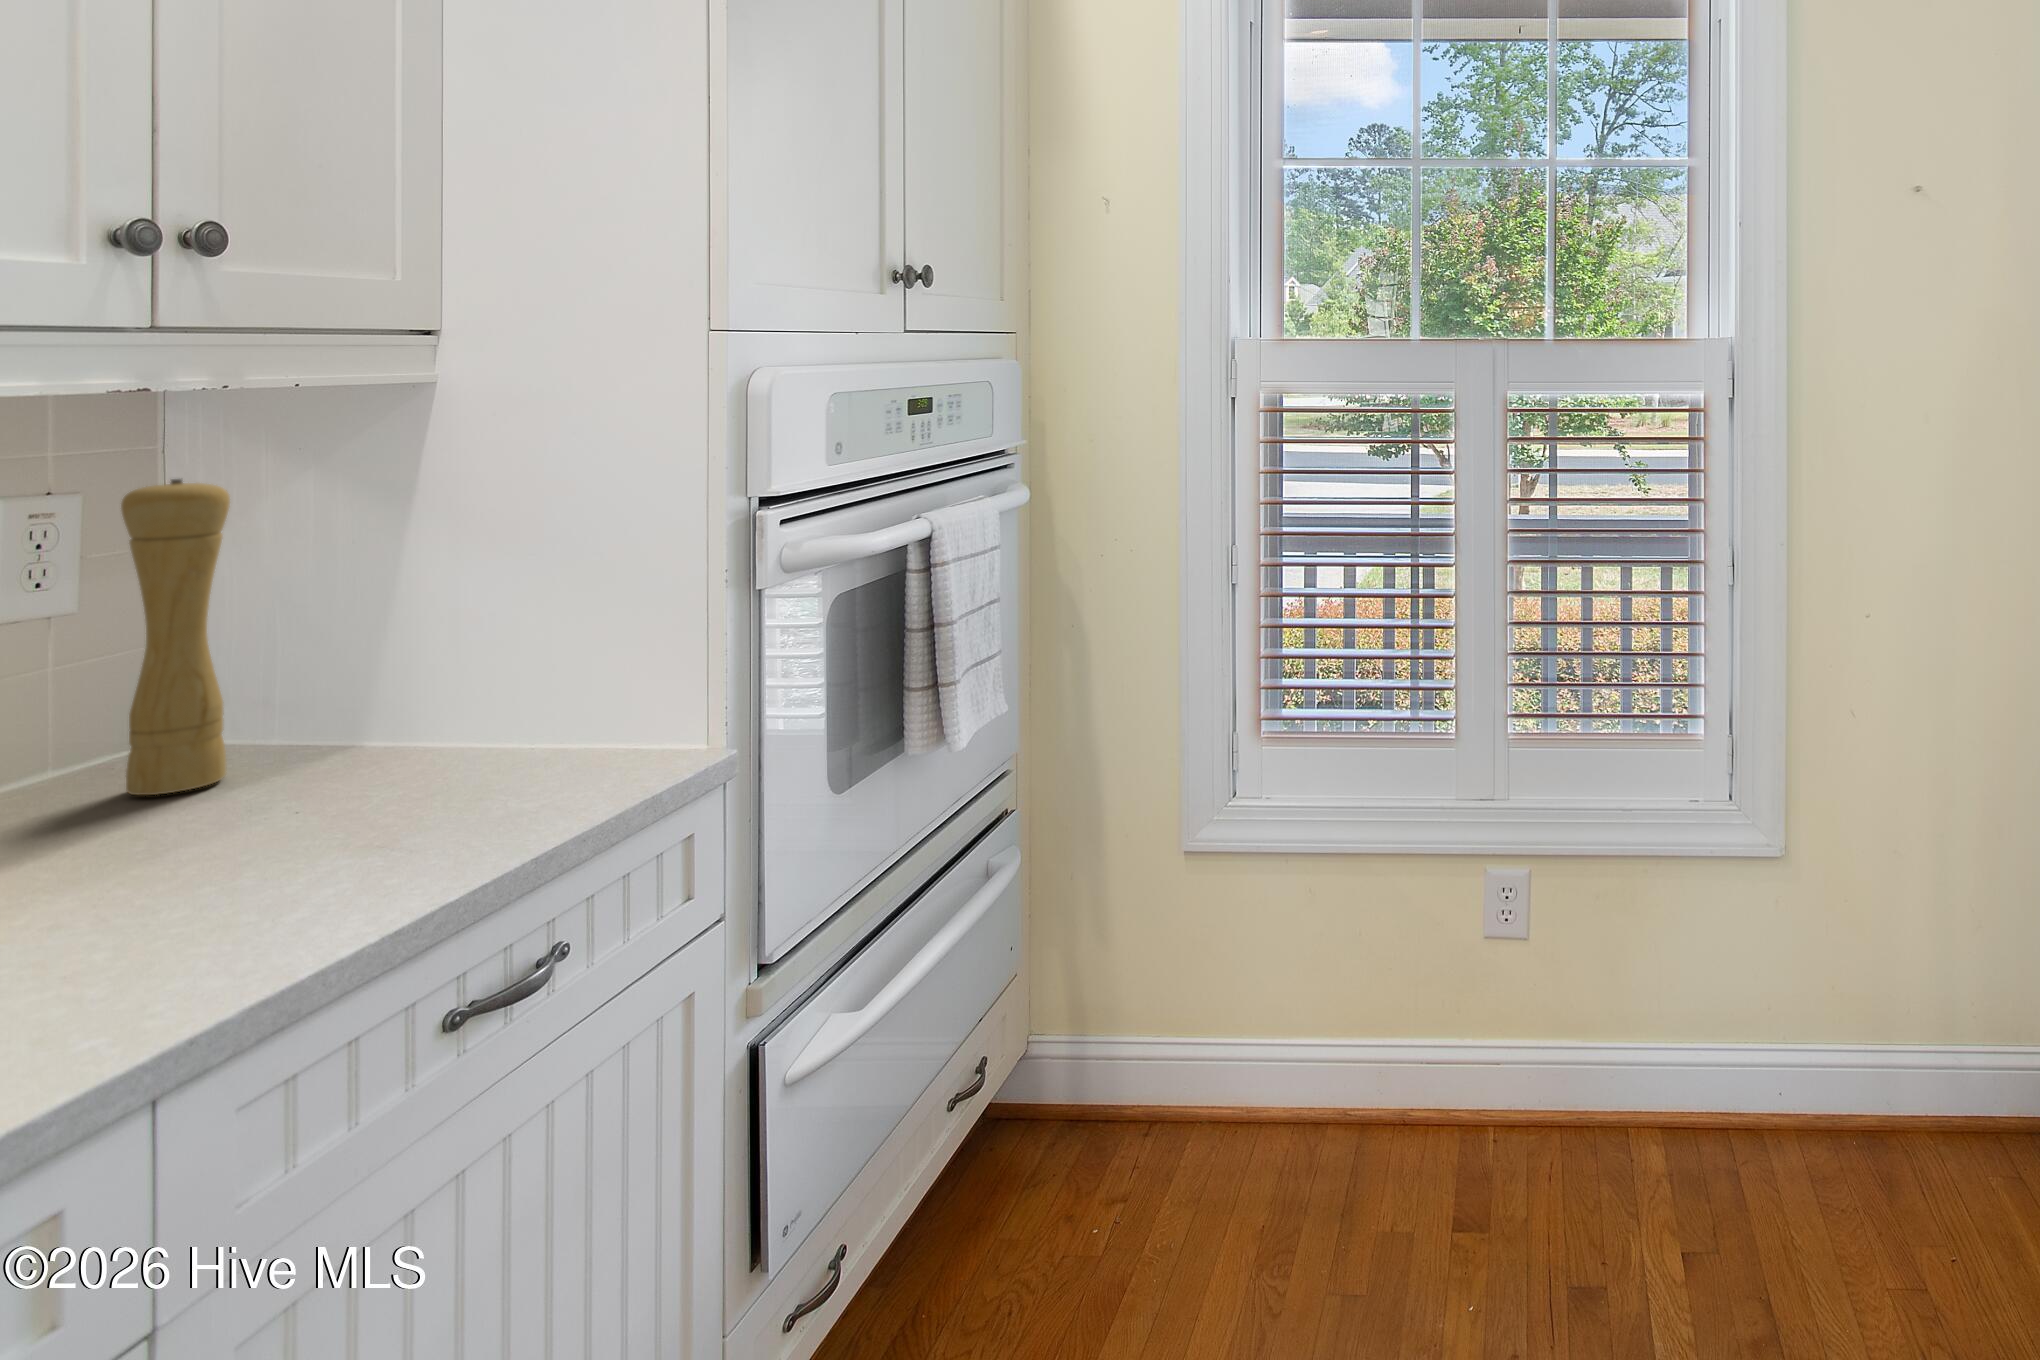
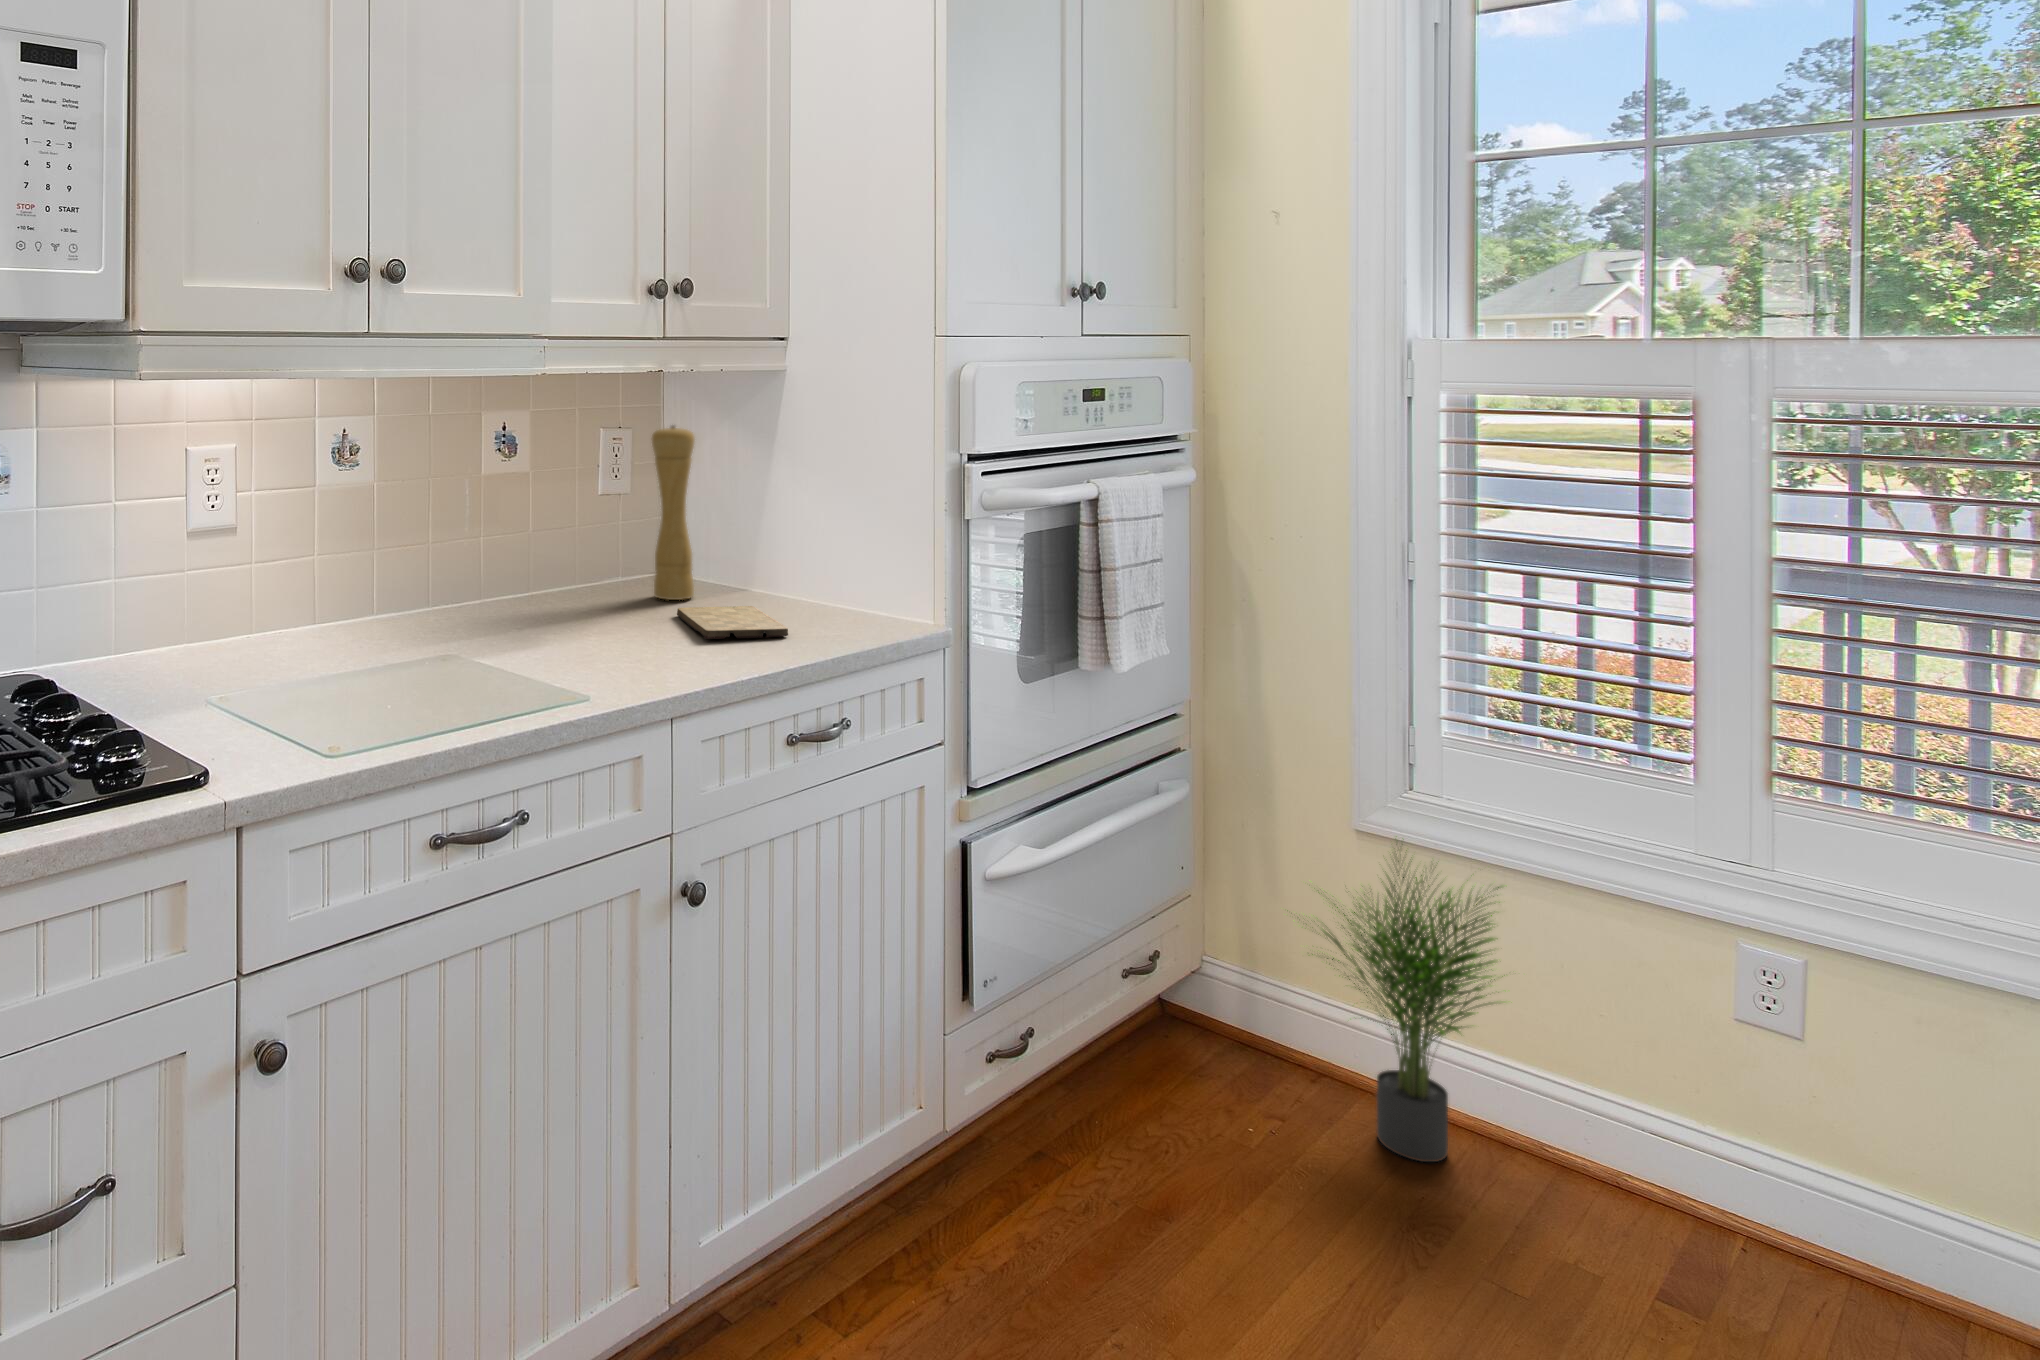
cutting board: none [180,775,436,866] -> present [677,606,788,639]
potted plant: none [1116,852,1344,1189] -> present [1287,850,1505,1162]

